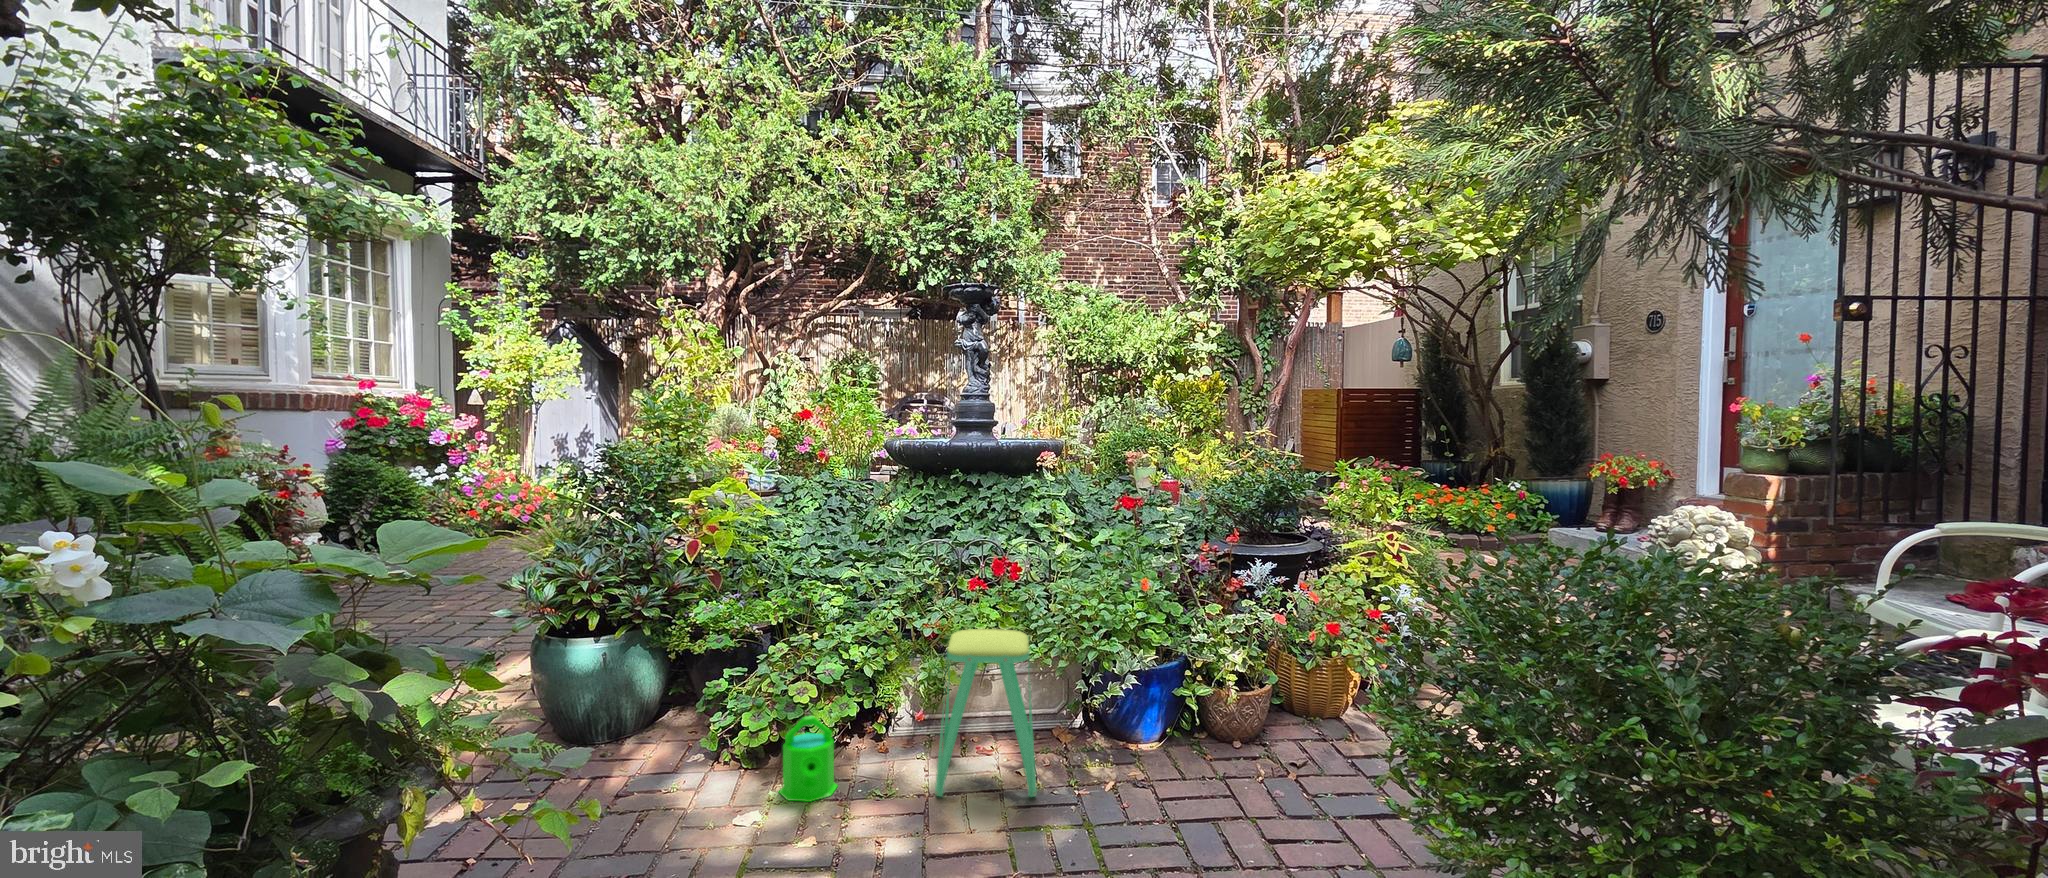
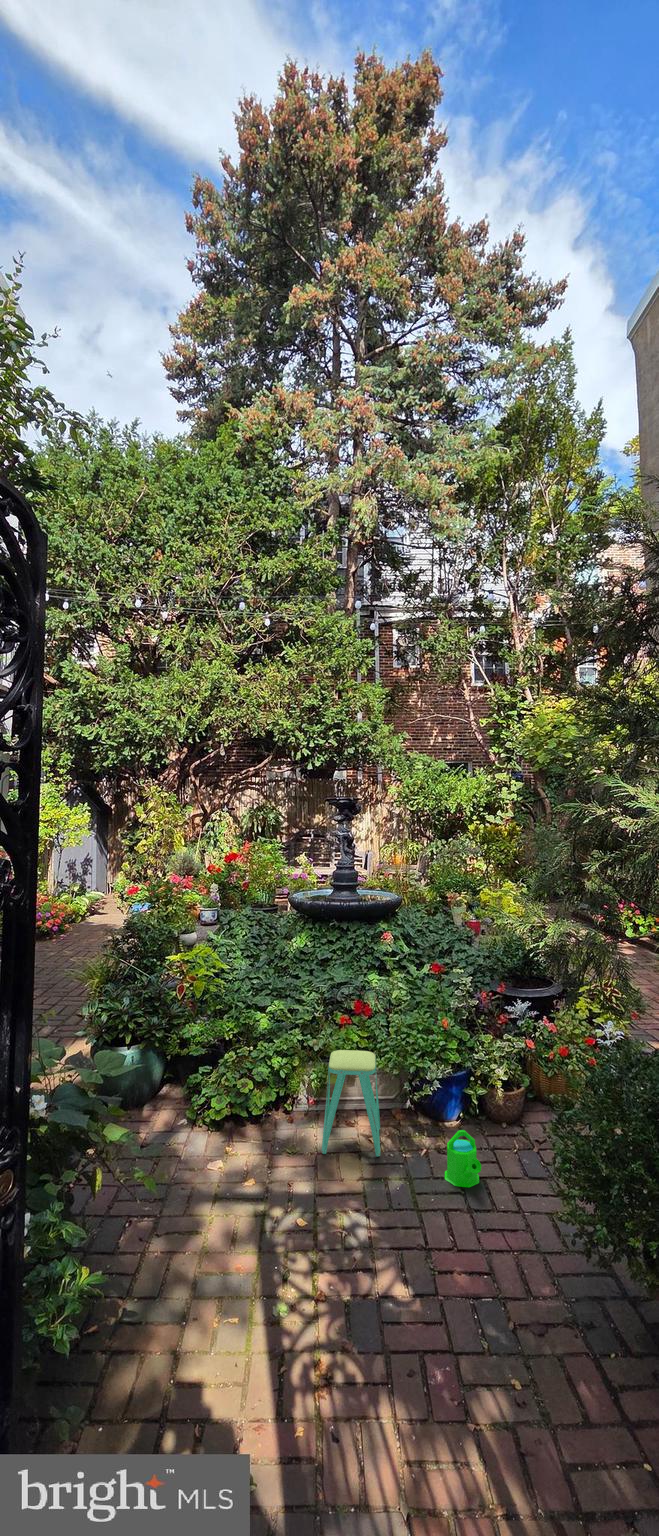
watering can: present [779,716,837,802] -> present [445,1130,482,1188]

